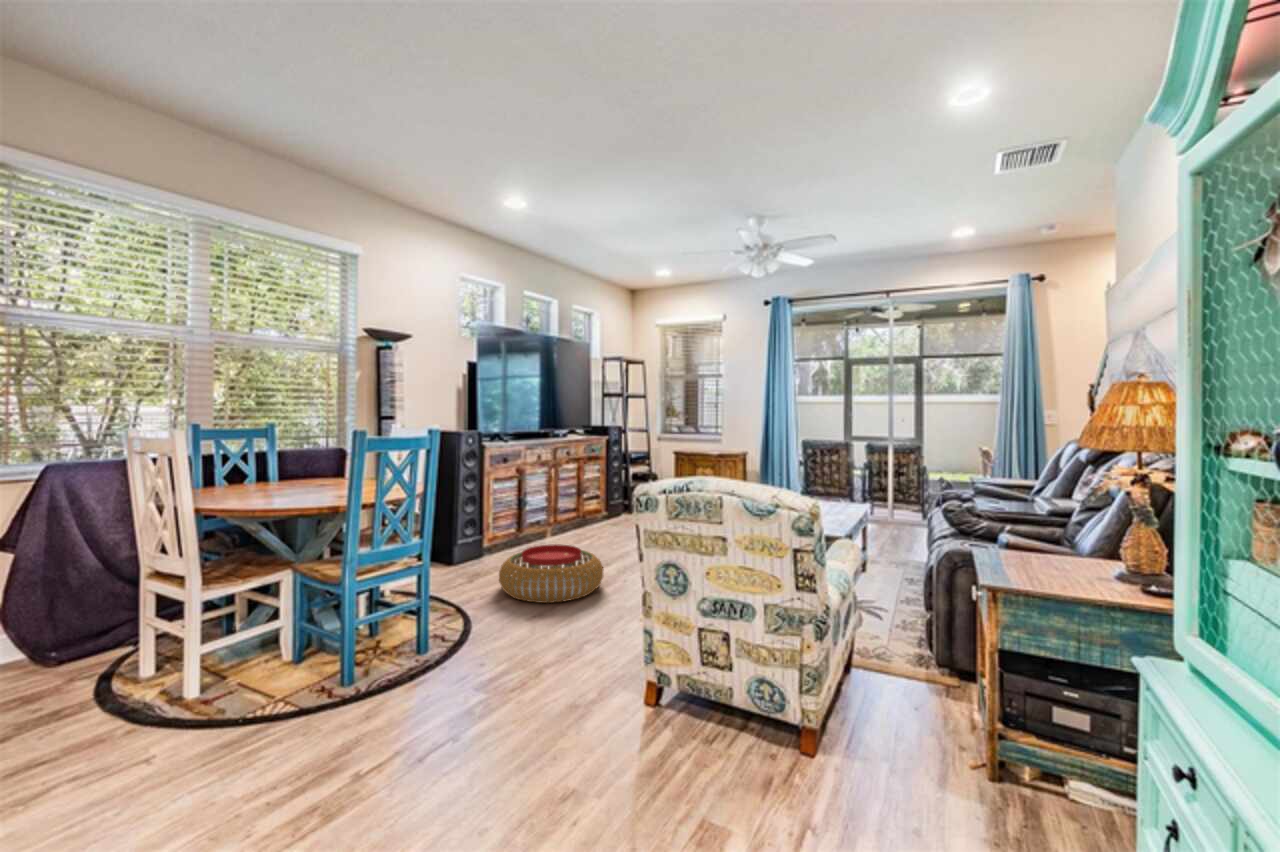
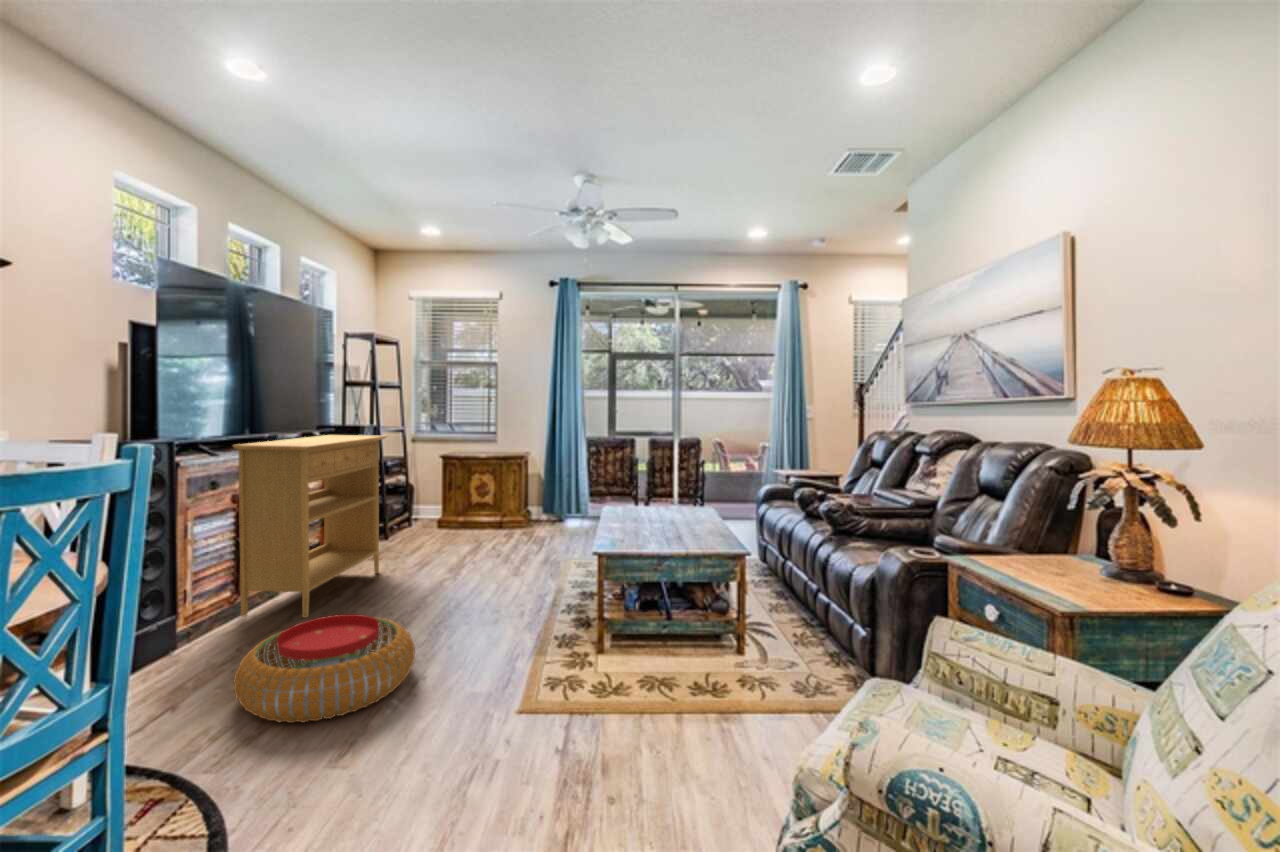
console table: none [516,431,618,553] -> present [233,435,386,618]

